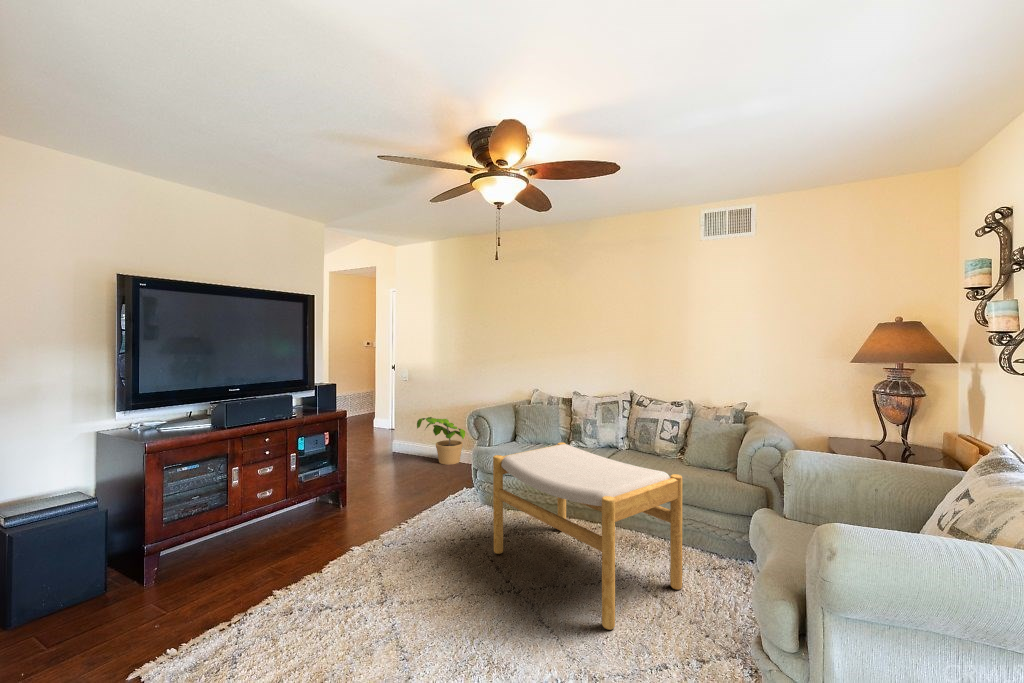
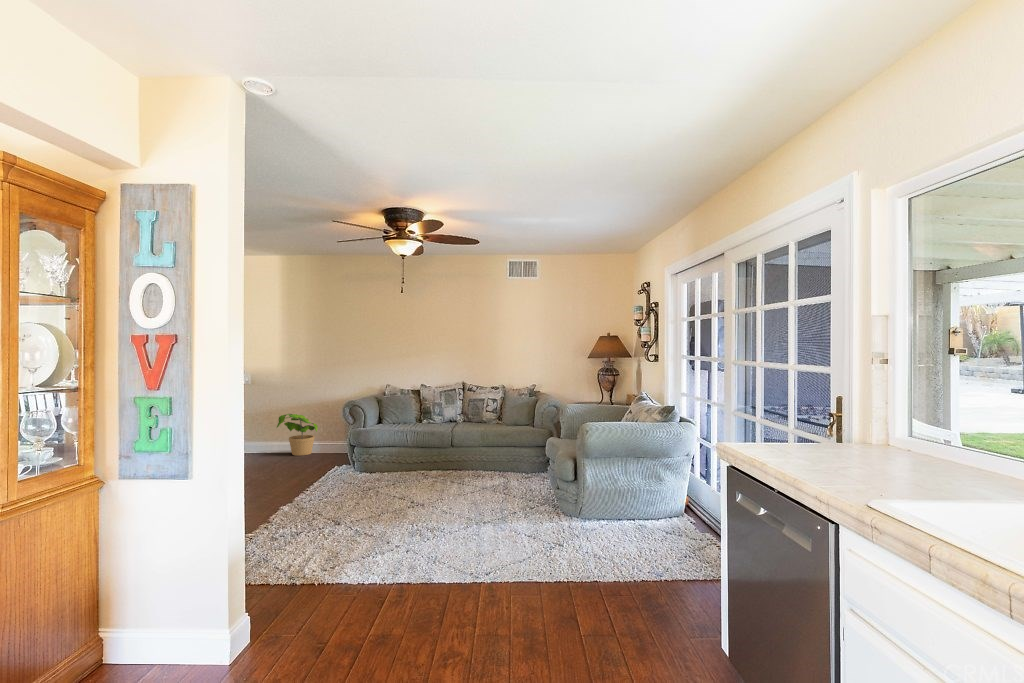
footstool: present [493,442,682,630] -> none [396,415,516,503]

